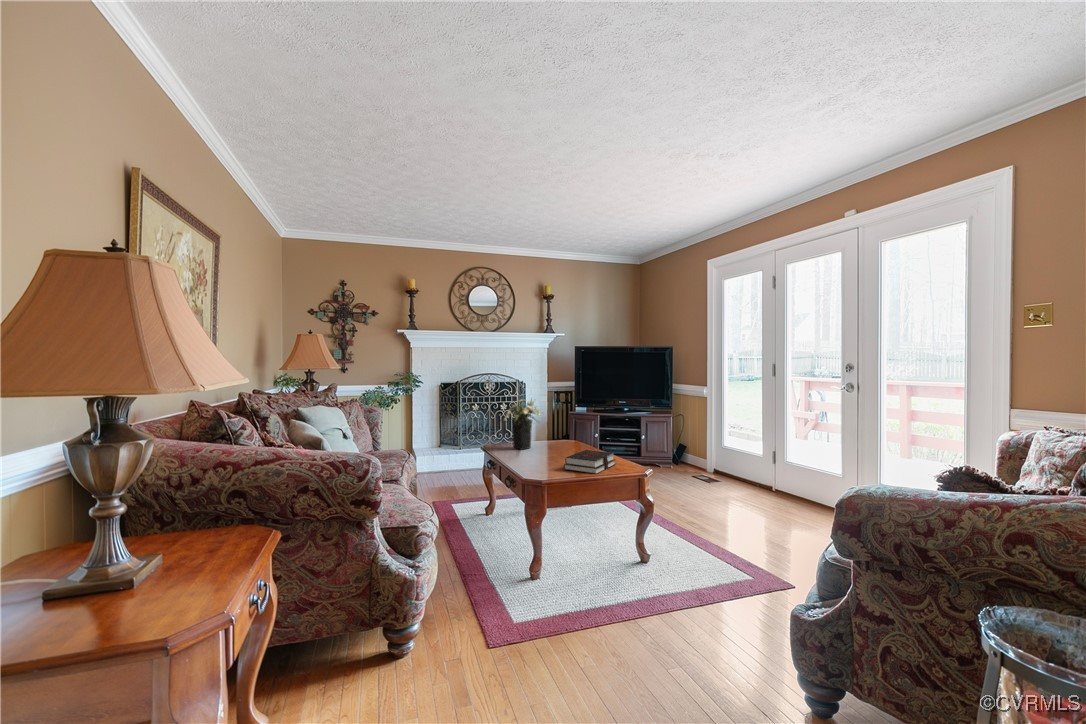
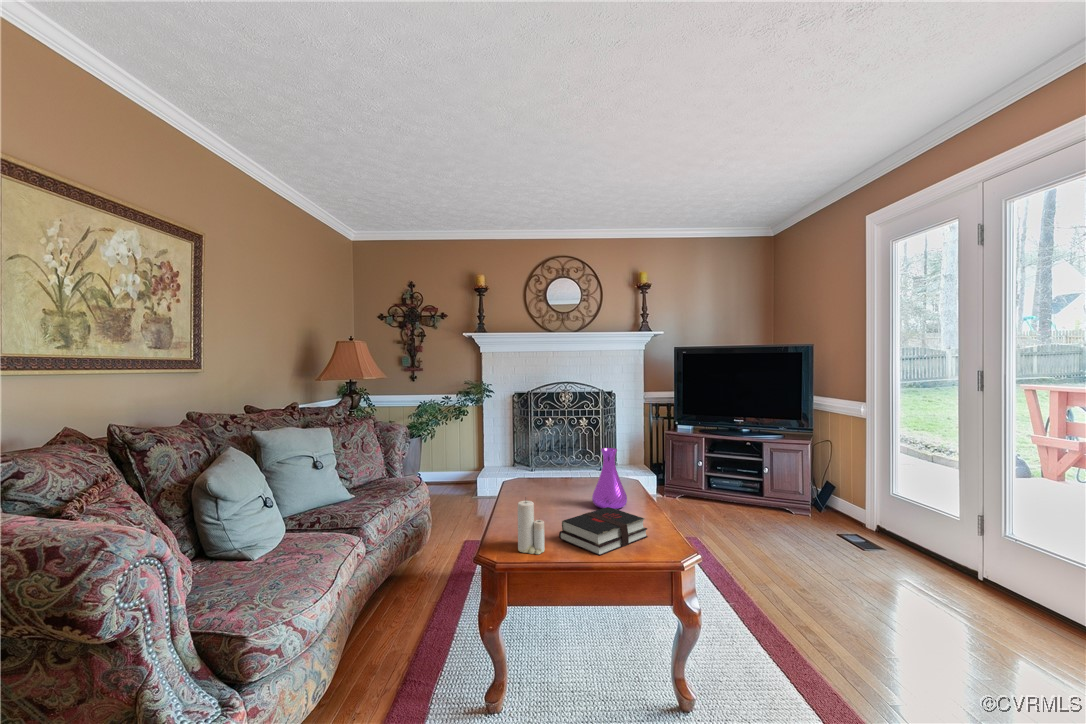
flower arrangement: present [504,400,540,450] -> none [520,420,576,491]
vase: none [563,414,587,455] -> present [592,448,627,509]
candle: none [542,441,562,477] -> present [518,500,545,554]

